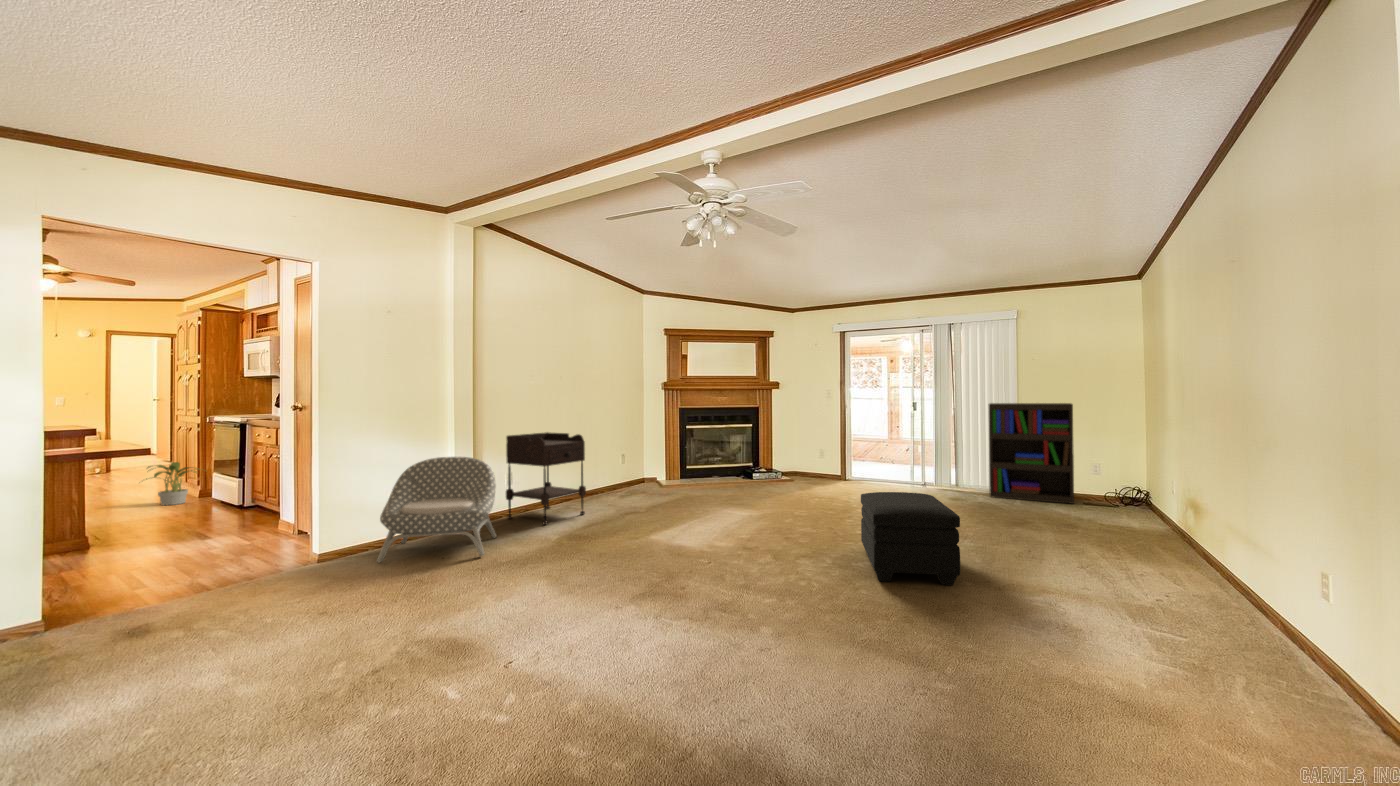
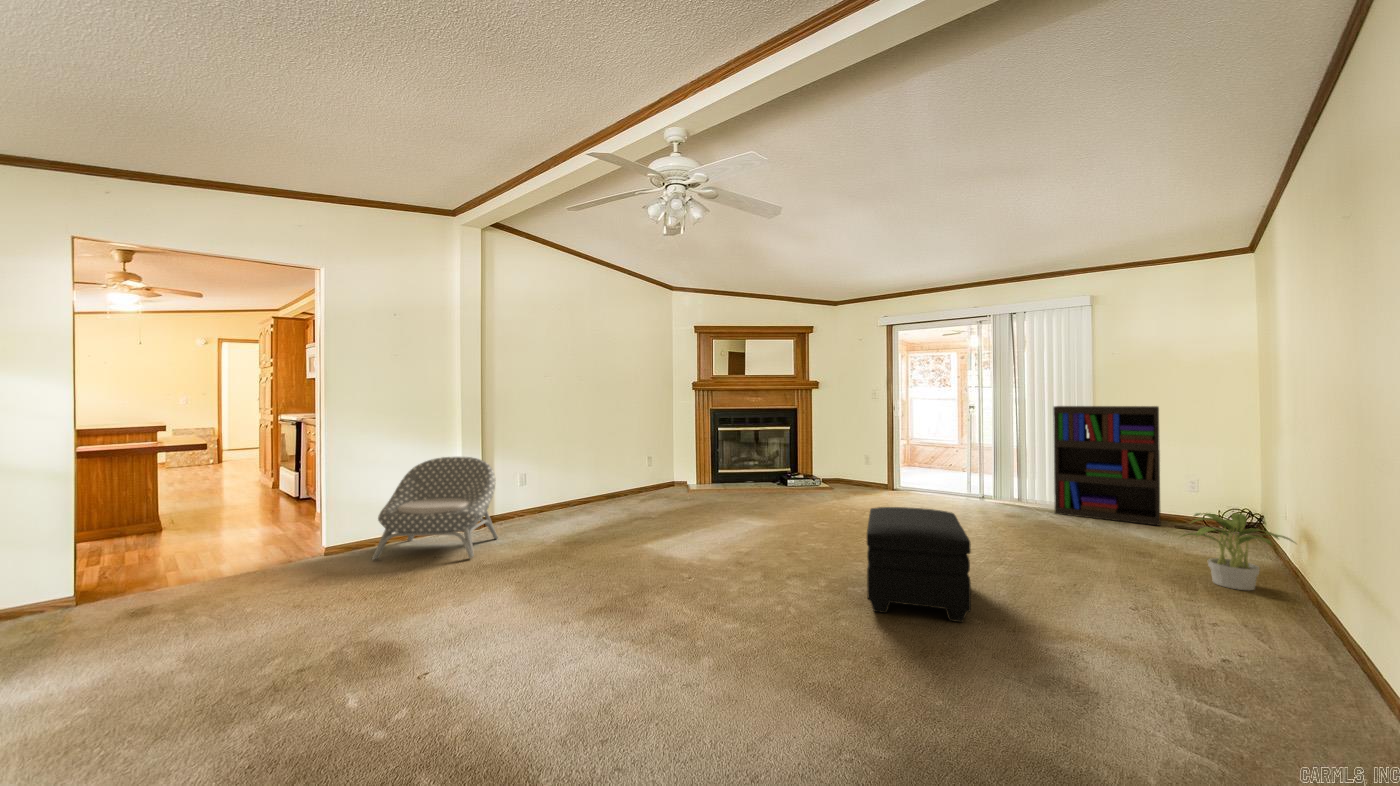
side table: present [506,432,586,525] -> none [519,433,599,527]
potted plant: present [146,462,197,505] -> present [1183,513,1294,590]

